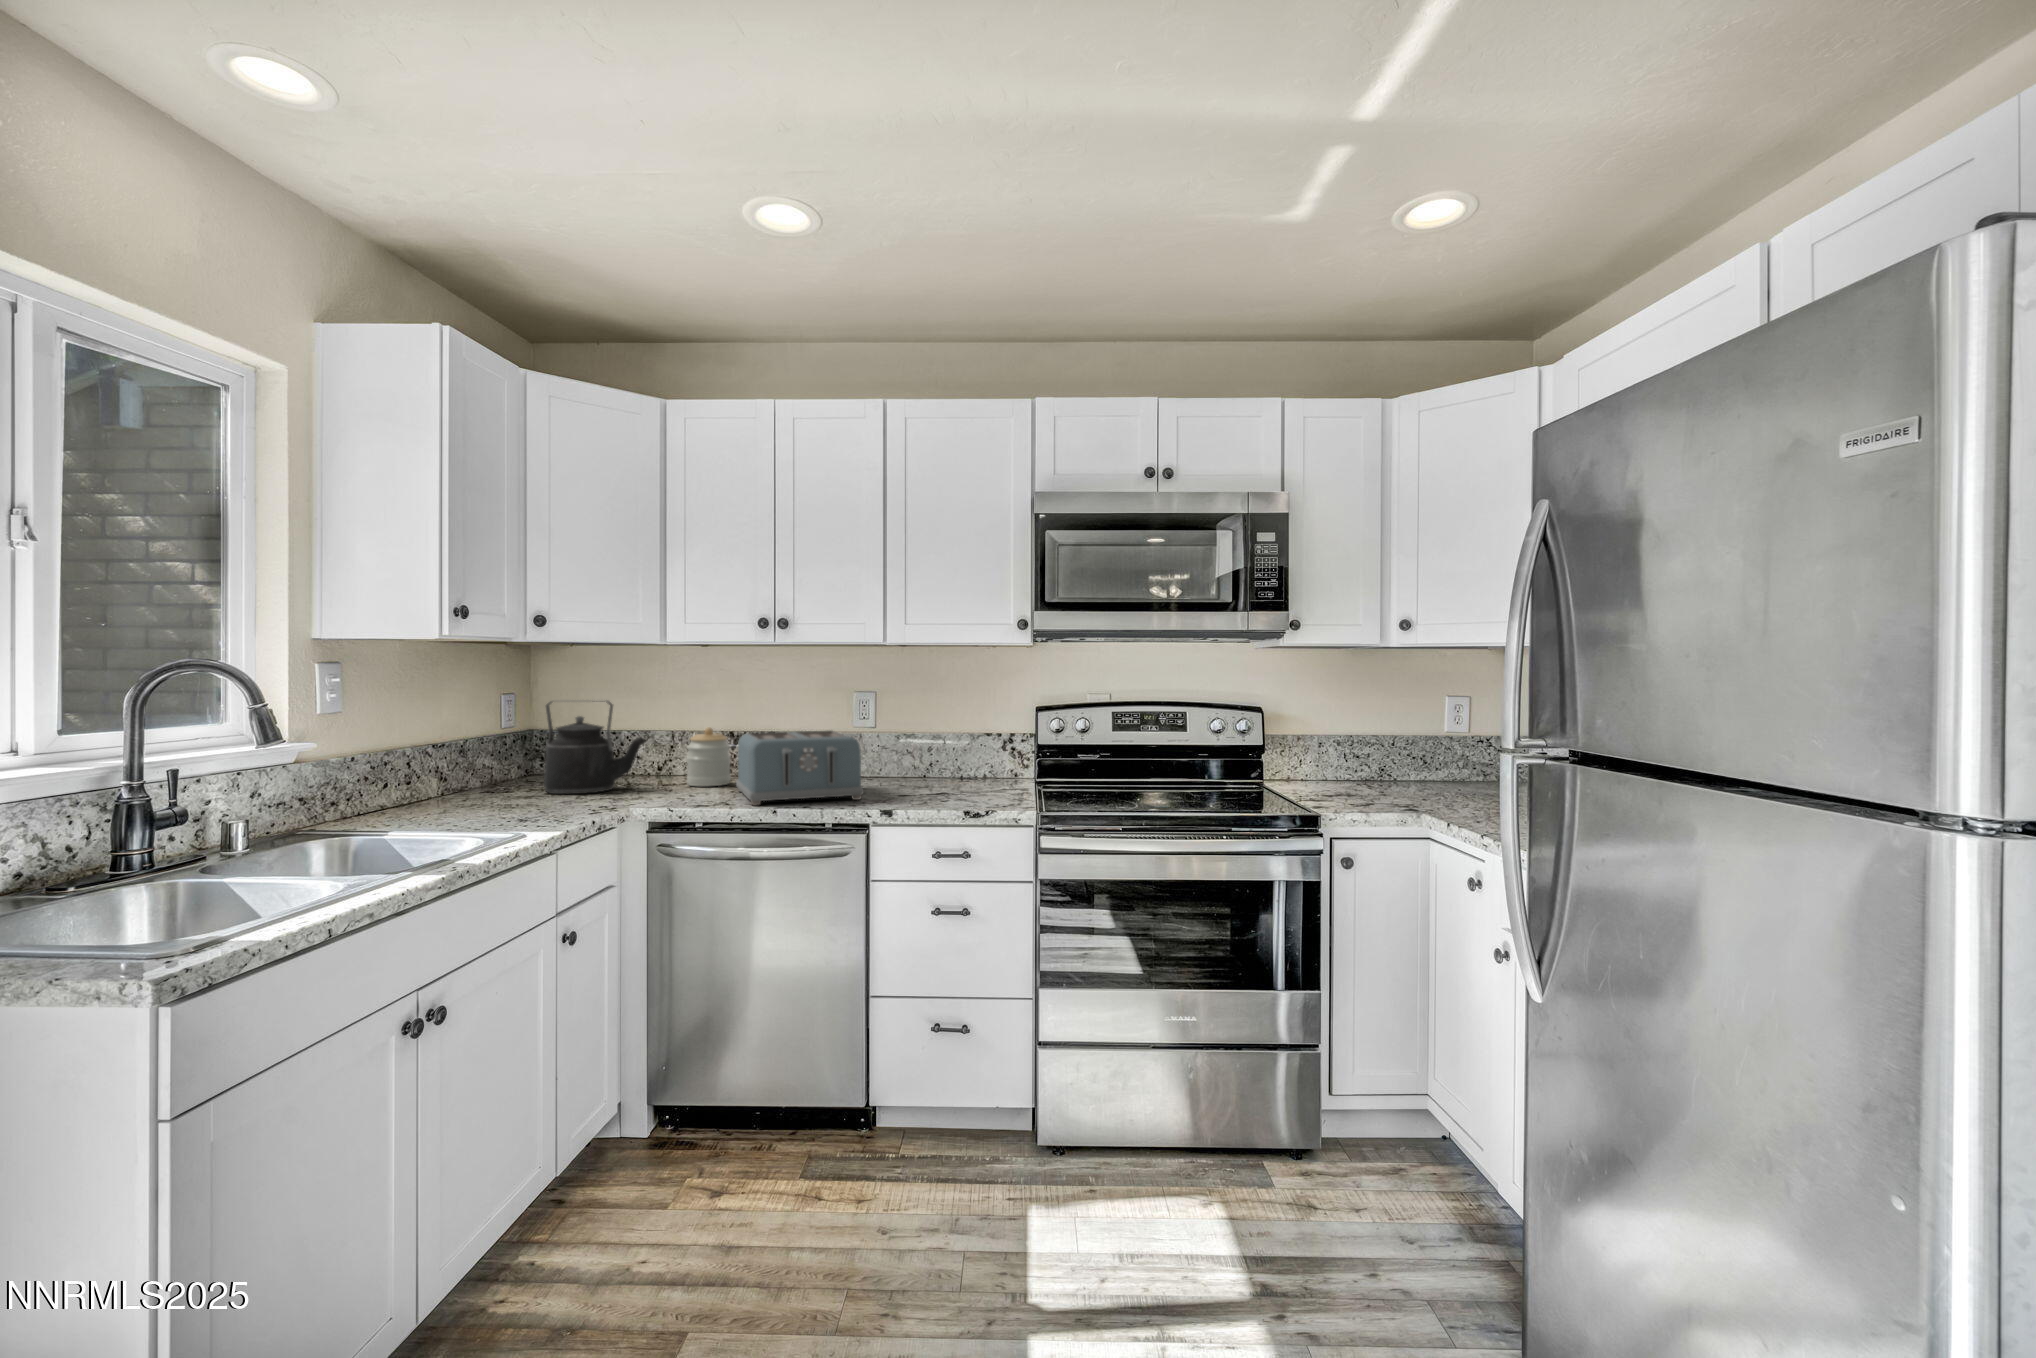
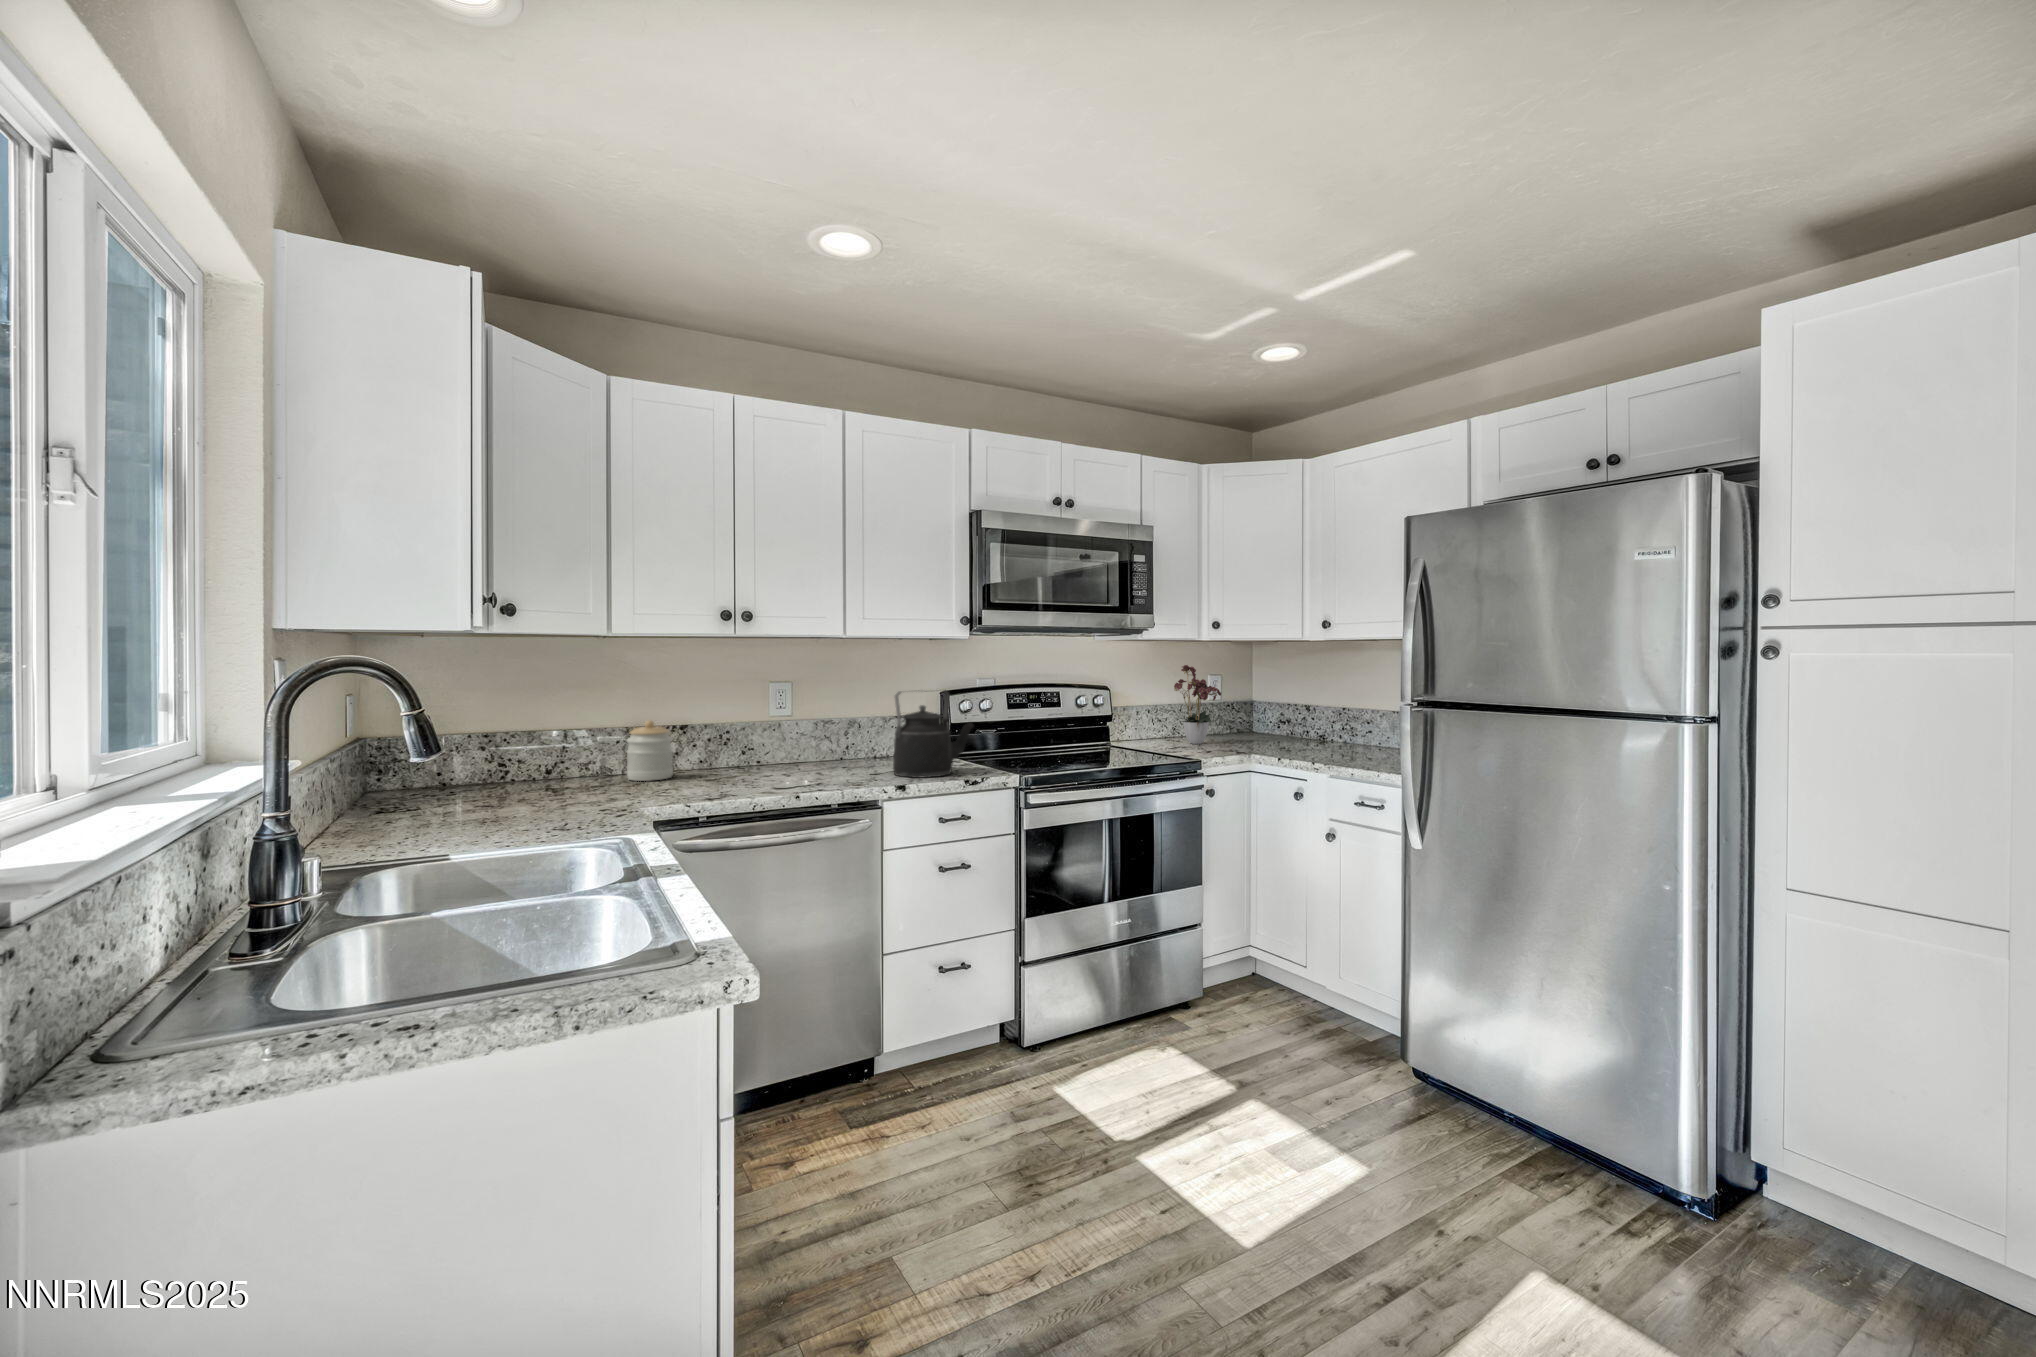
flower arrangement: none [1370,675,1437,787] -> present [1174,665,1221,744]
kettle: present [544,701,645,794] -> present [893,690,974,778]
toaster: present [736,731,864,805] -> none [701,718,852,791]

